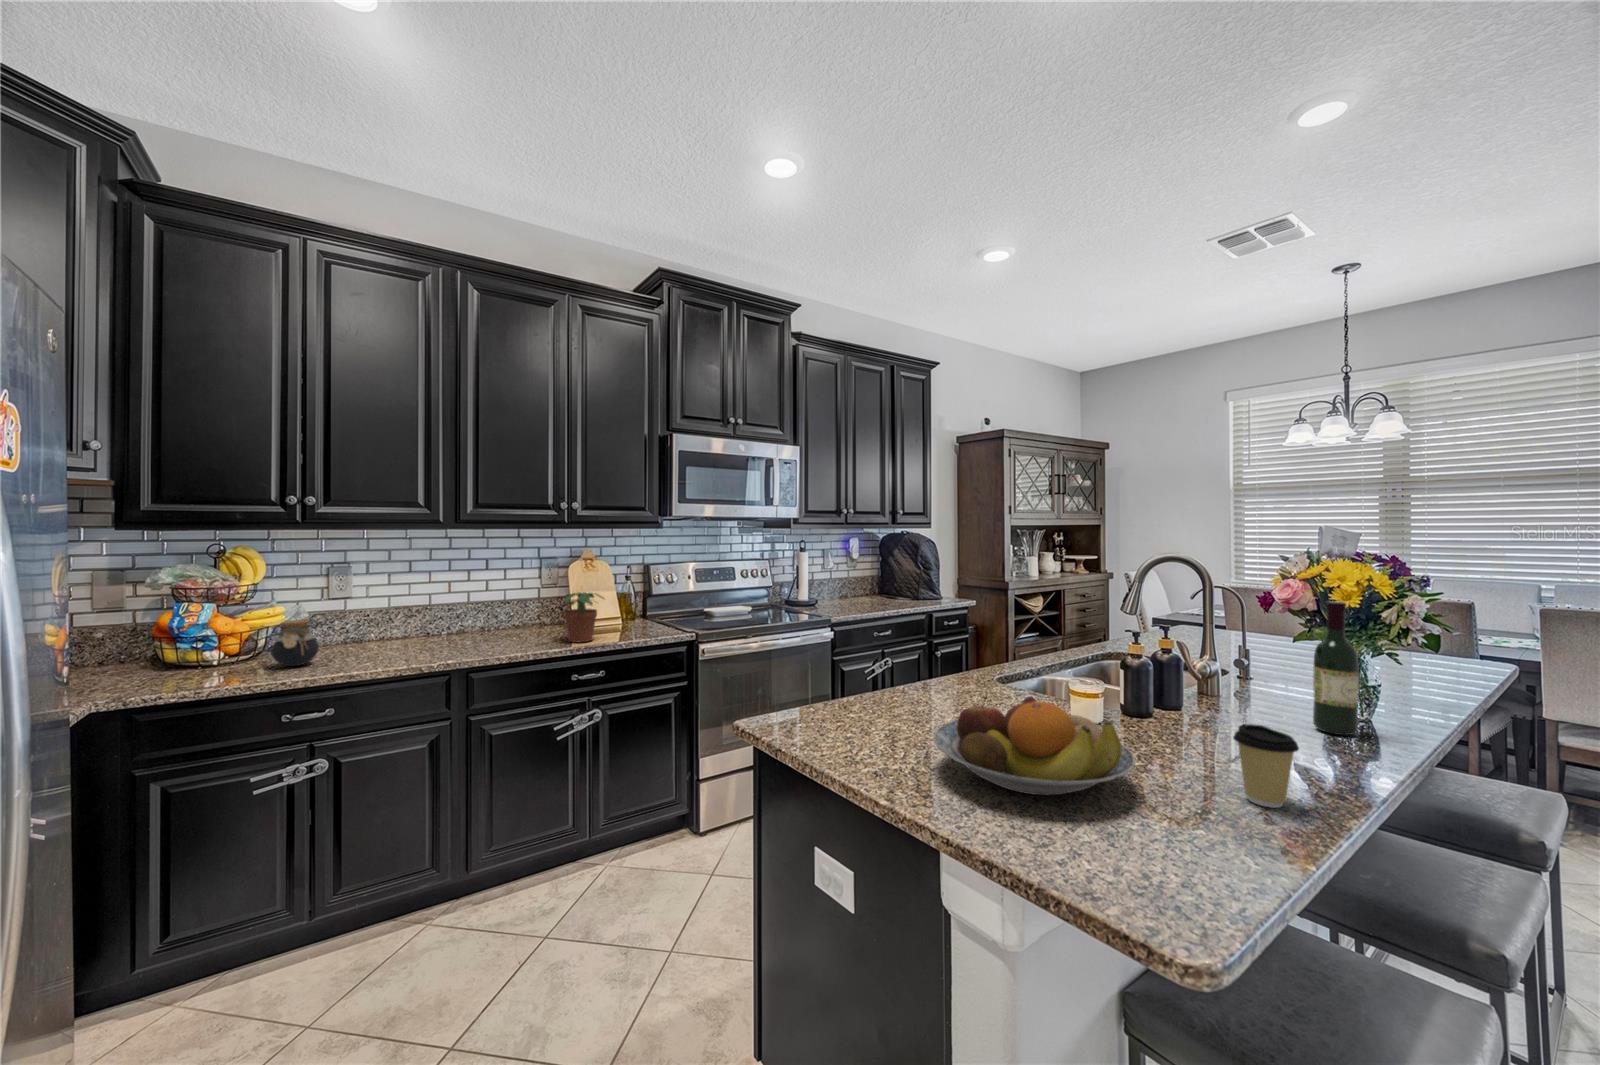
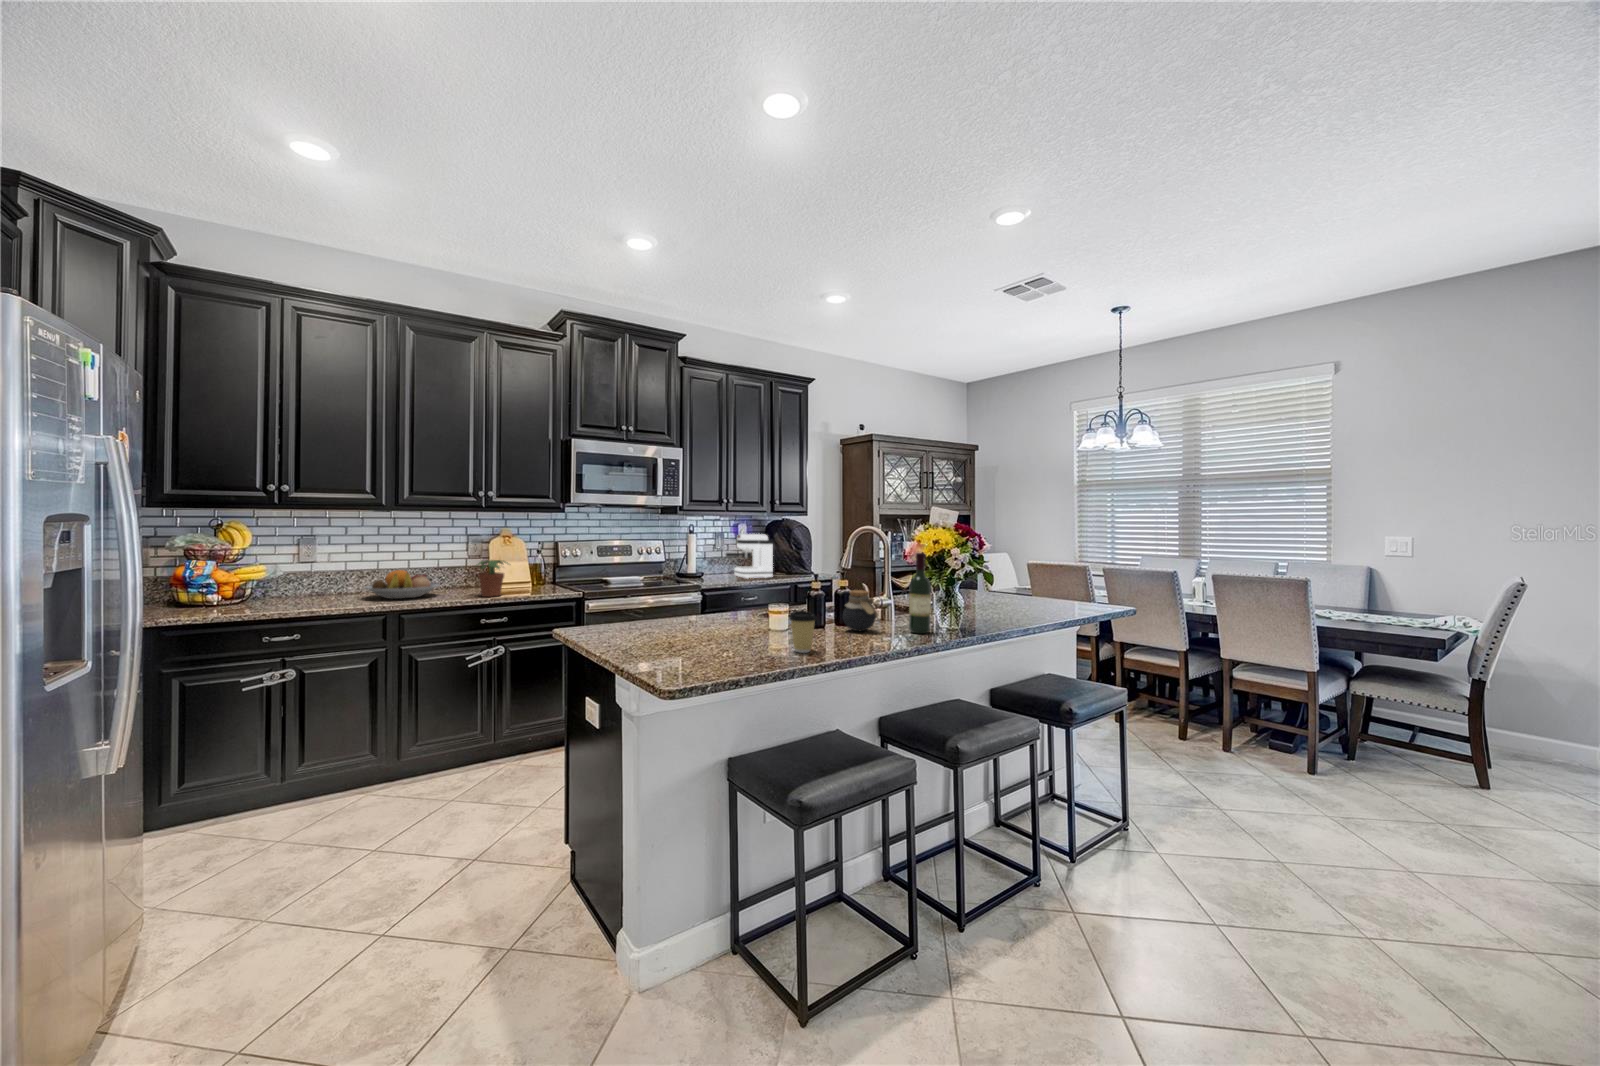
coffee maker: none [842,550,902,606] -> present [726,534,773,579]
jar: present [271,620,319,666] -> present [843,590,878,631]
fruit bowl: present [934,696,1135,795] -> present [365,570,439,599]

